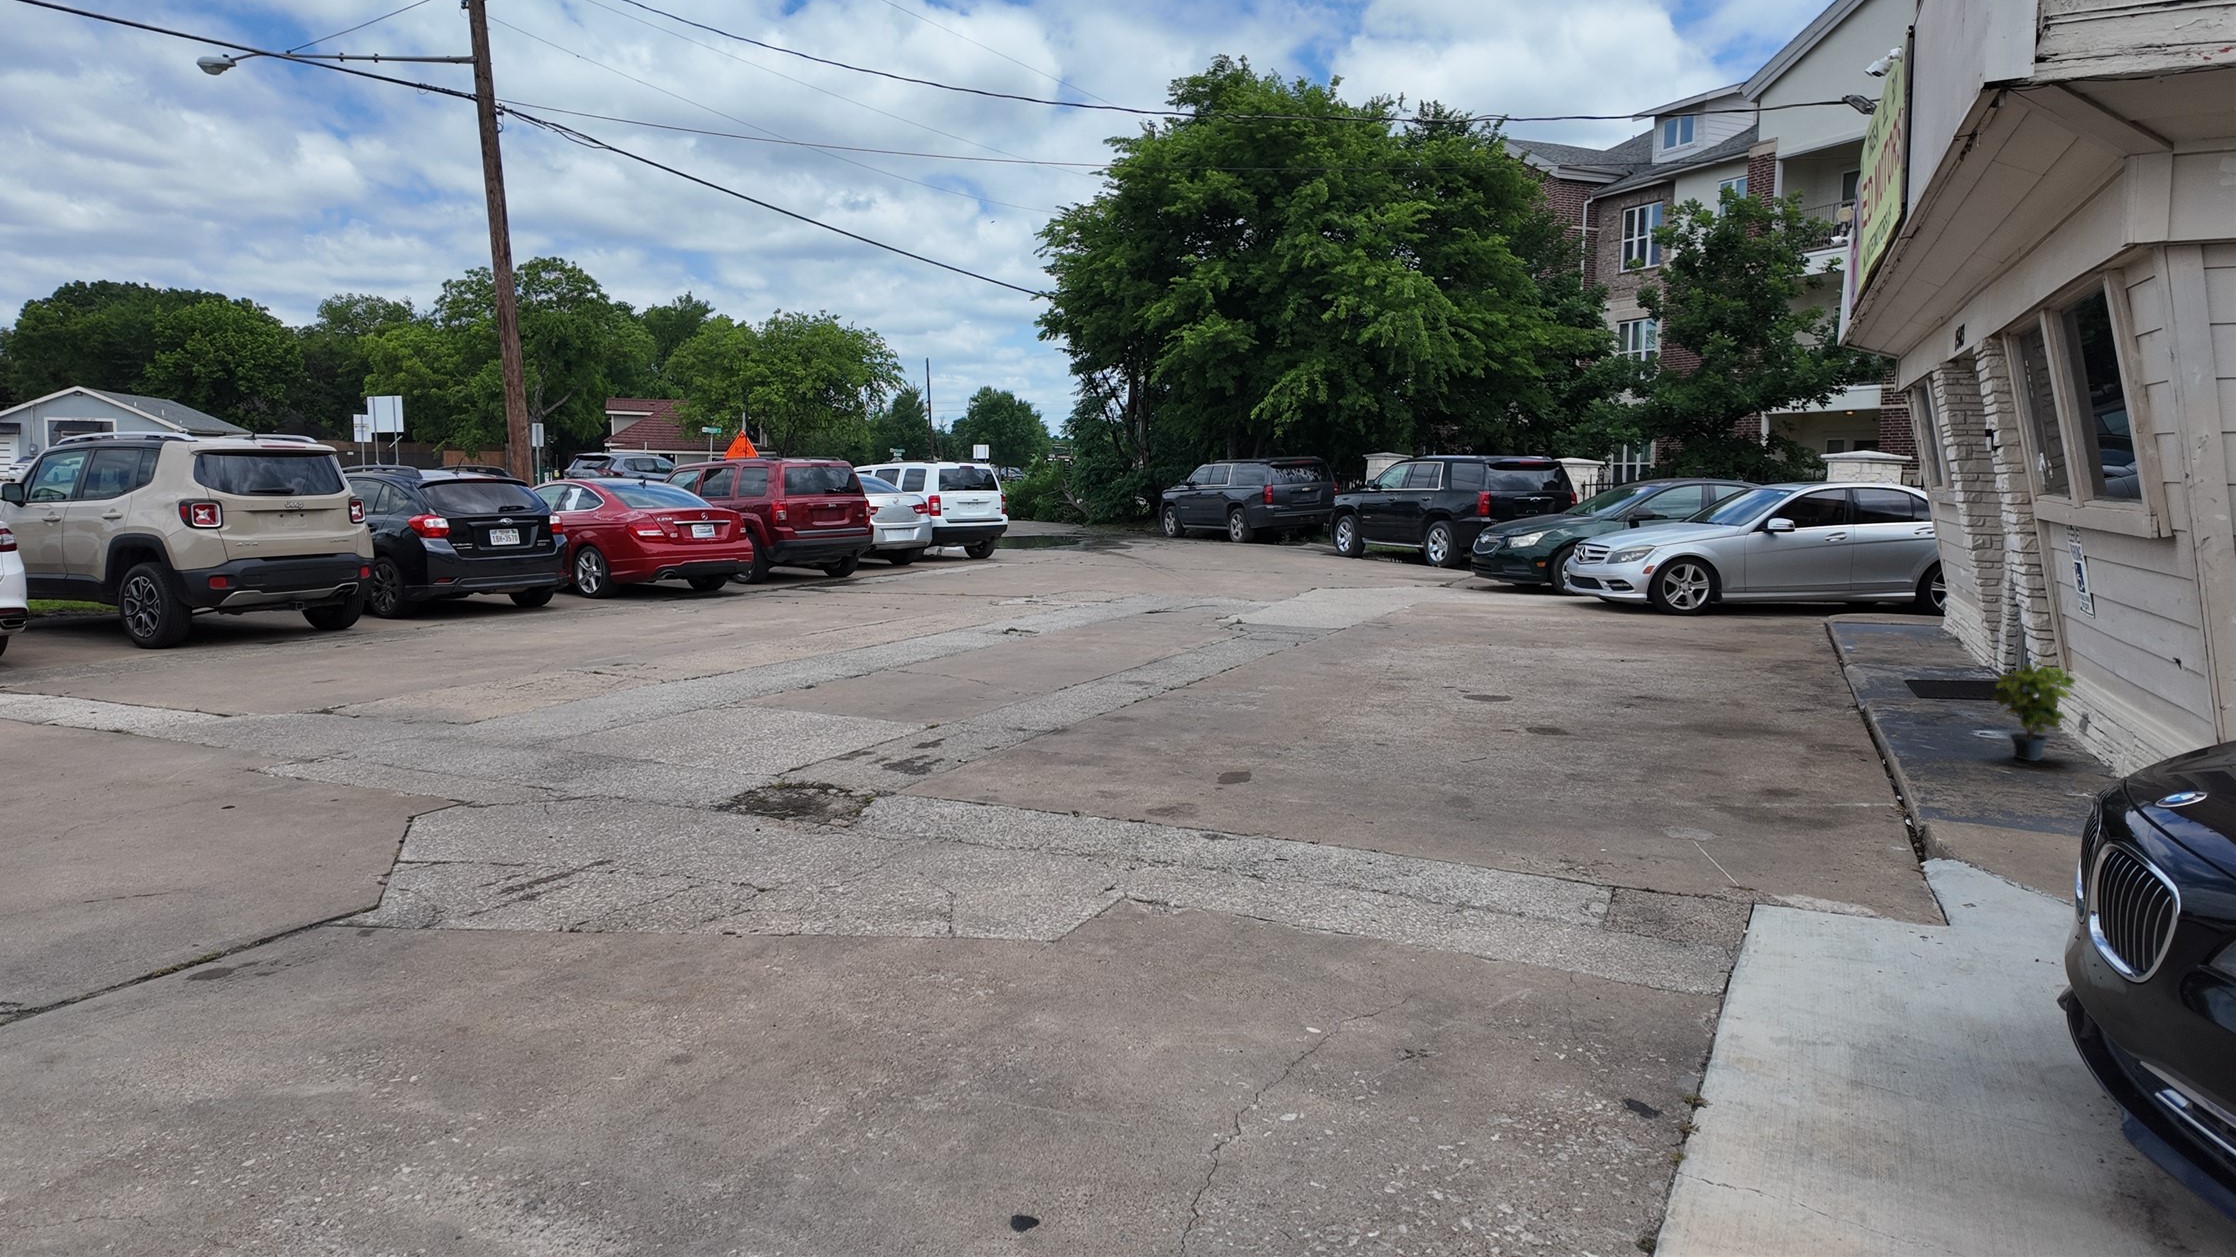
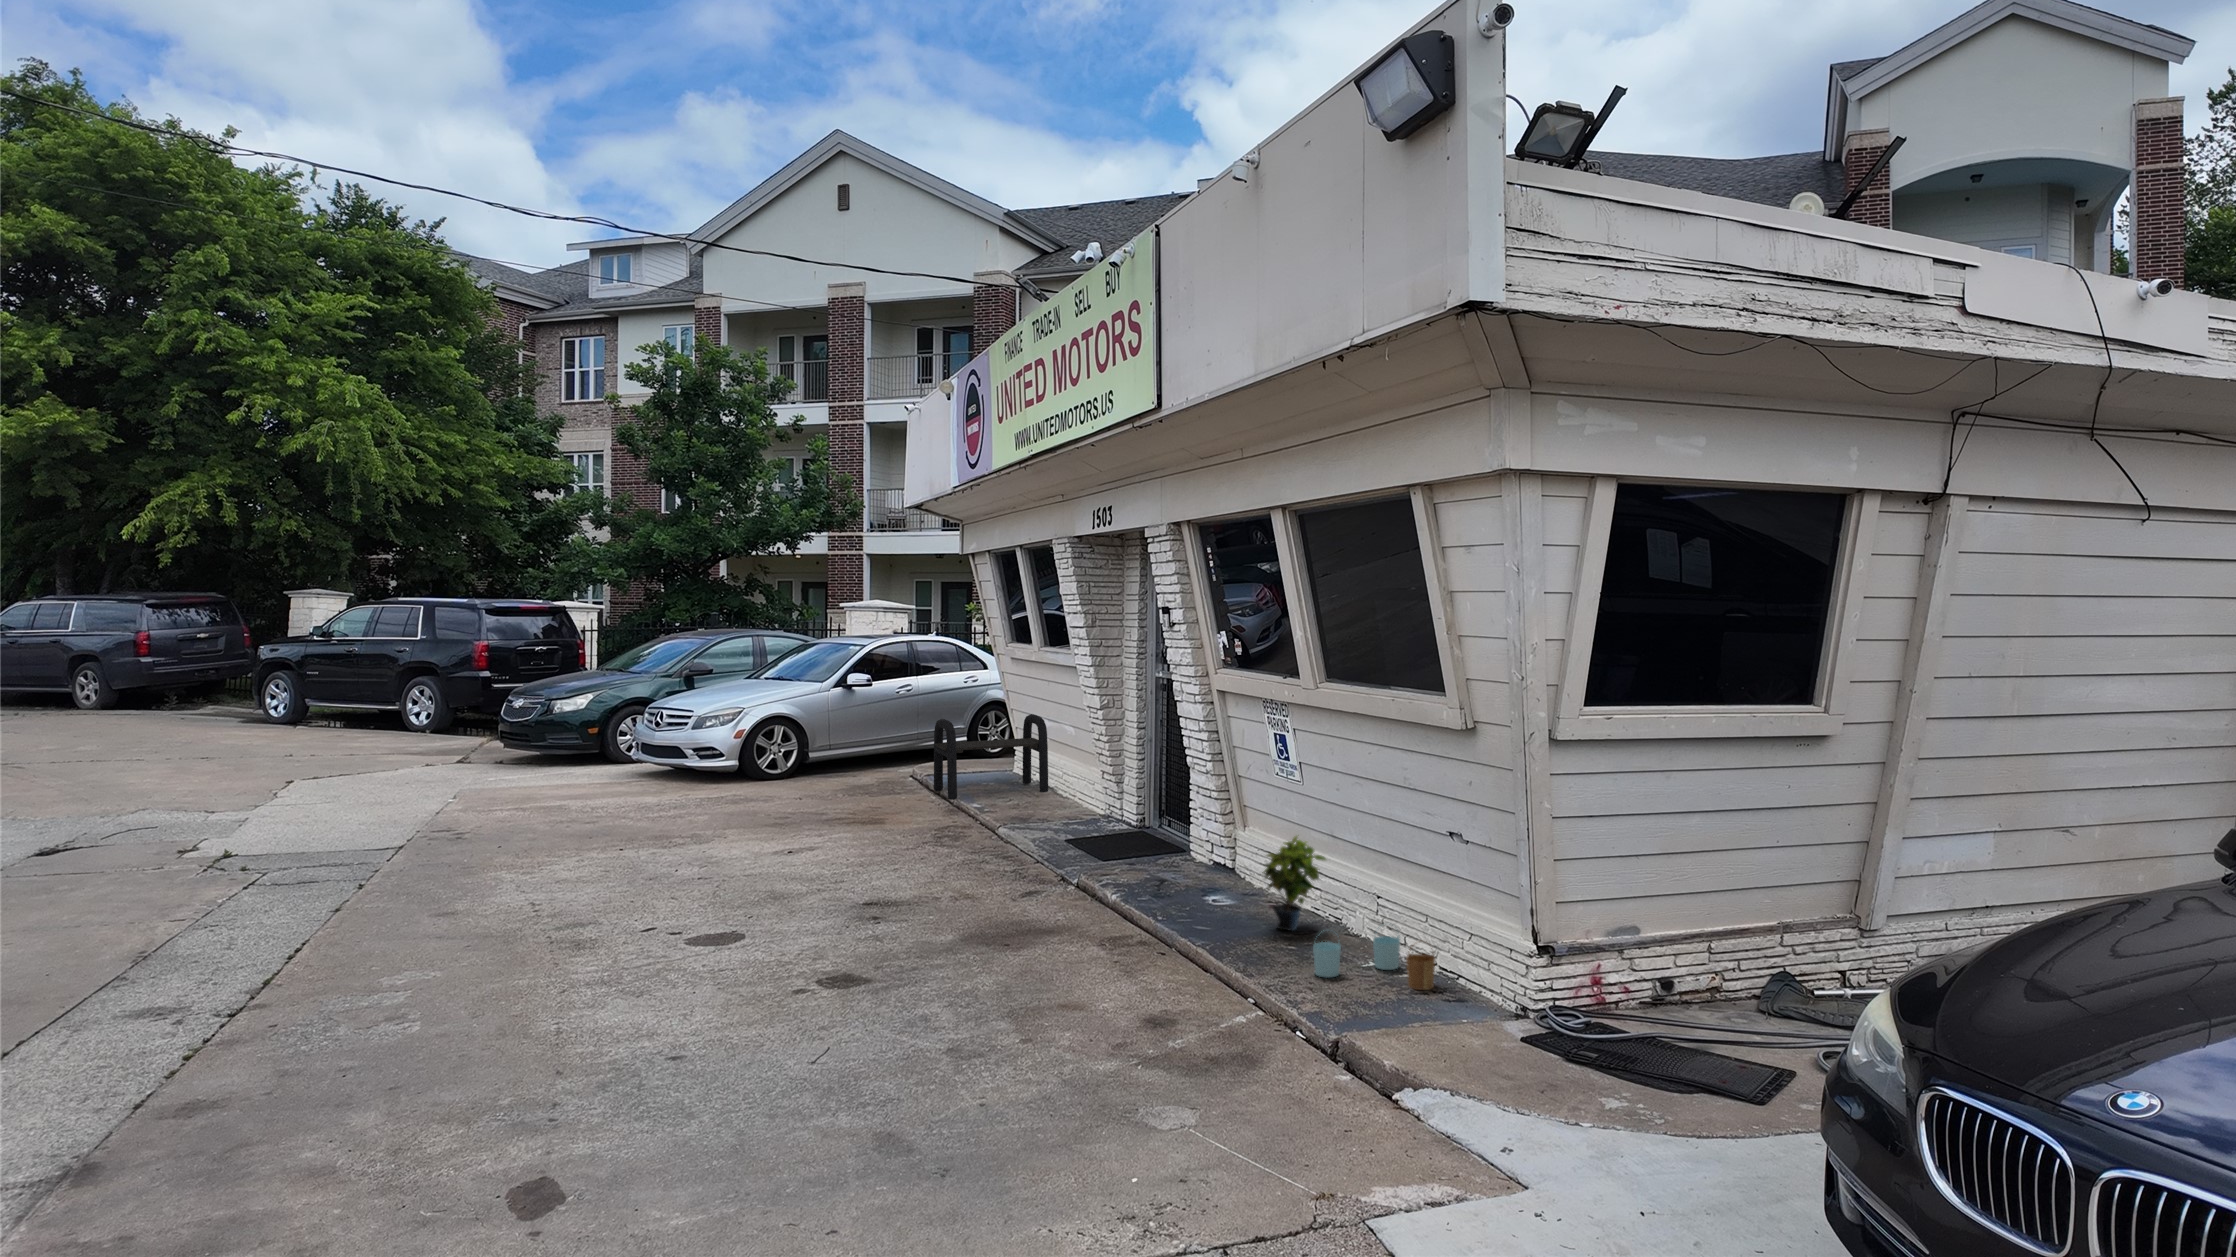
bench: none [1821,561,1955,646] -> present [934,714,1048,799]
bucket: none [1985,742,2125,815] -> present [1313,925,1435,990]

